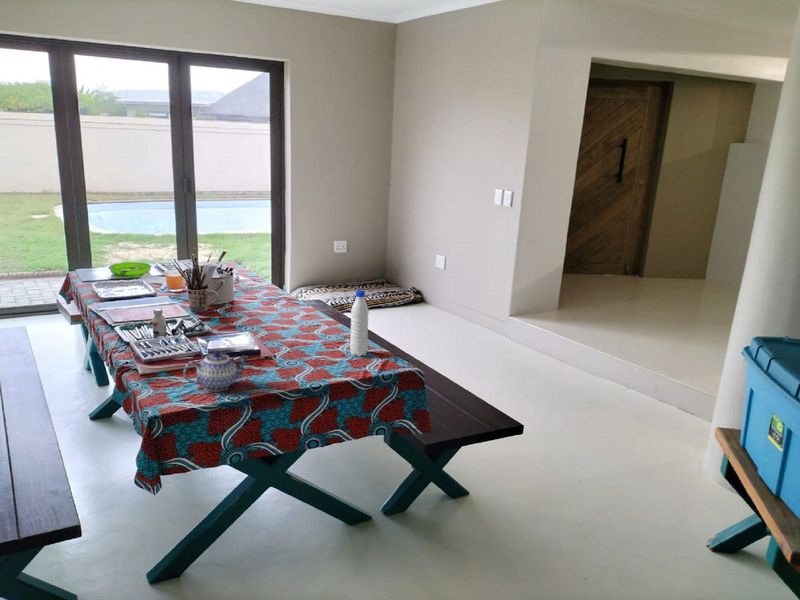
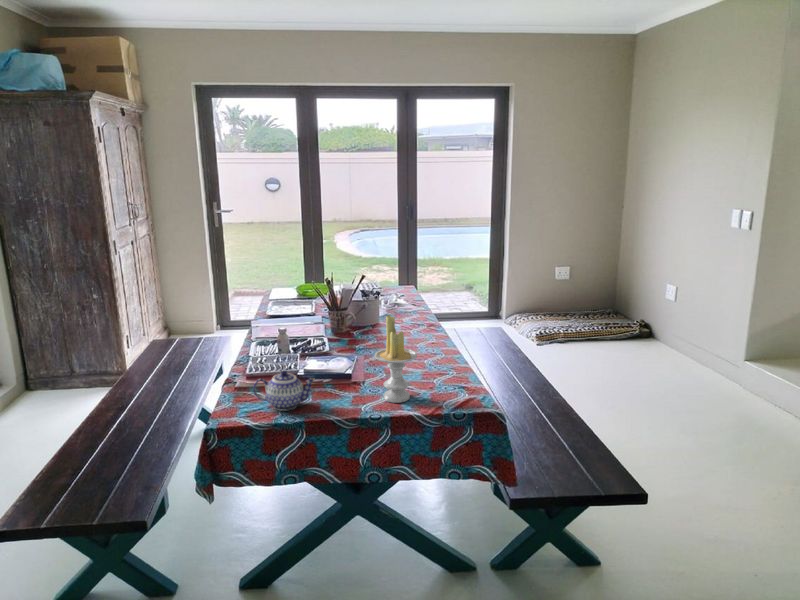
candle: none [299,289,341,372] -> present [374,315,417,403]
water bottle: present [350,290,369,356] -> none [439,319,458,391]

